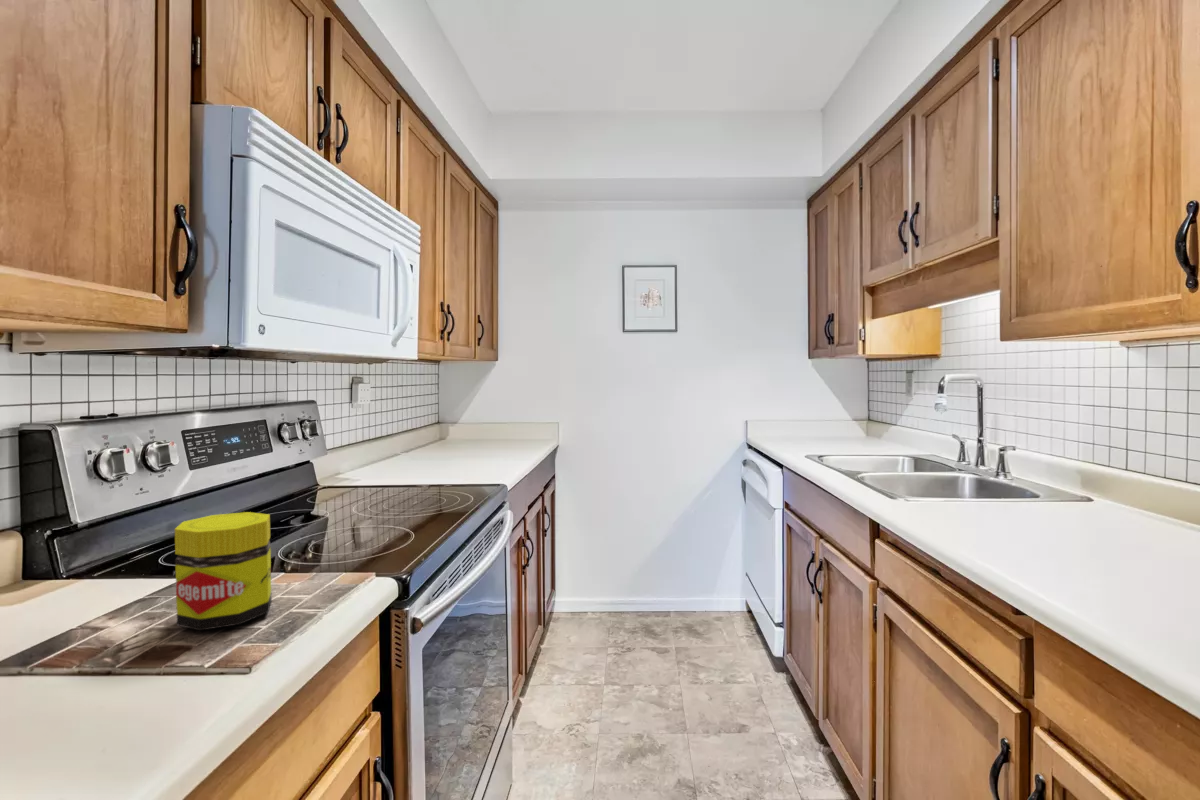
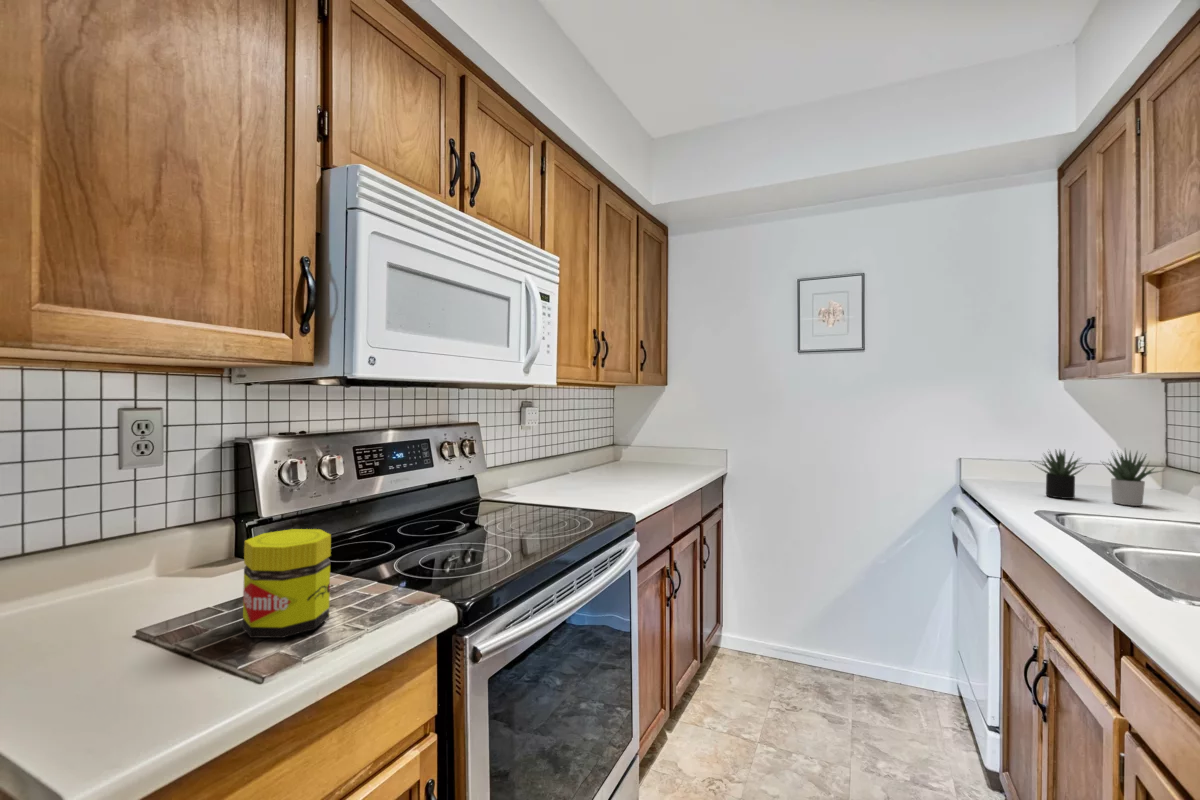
succulent plant: none [795,402,877,445] -> present [1040,451,1156,506]

